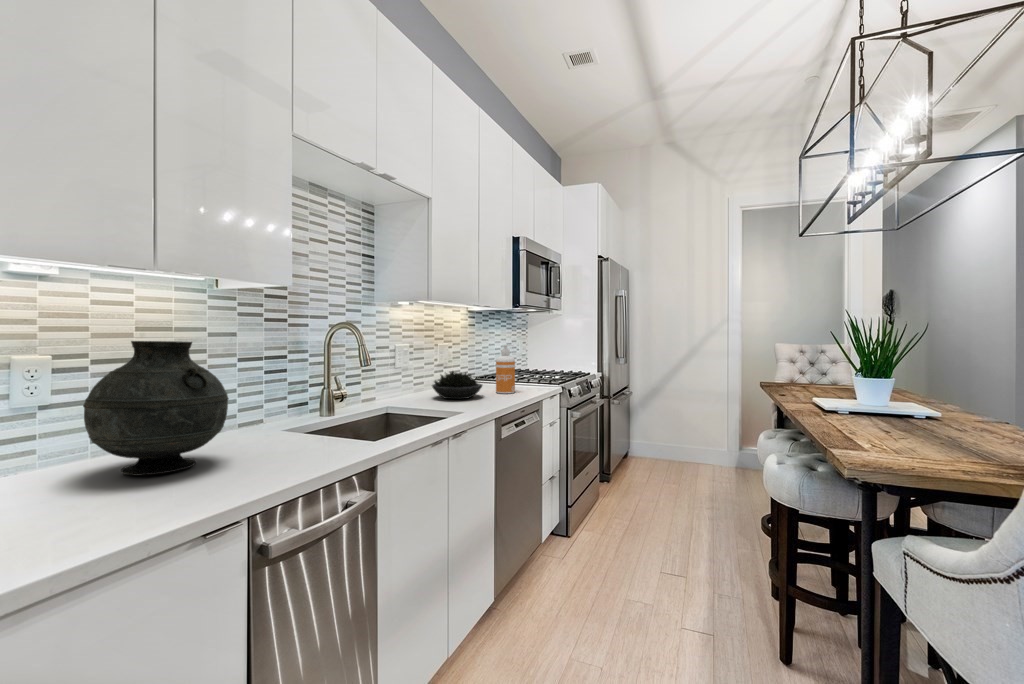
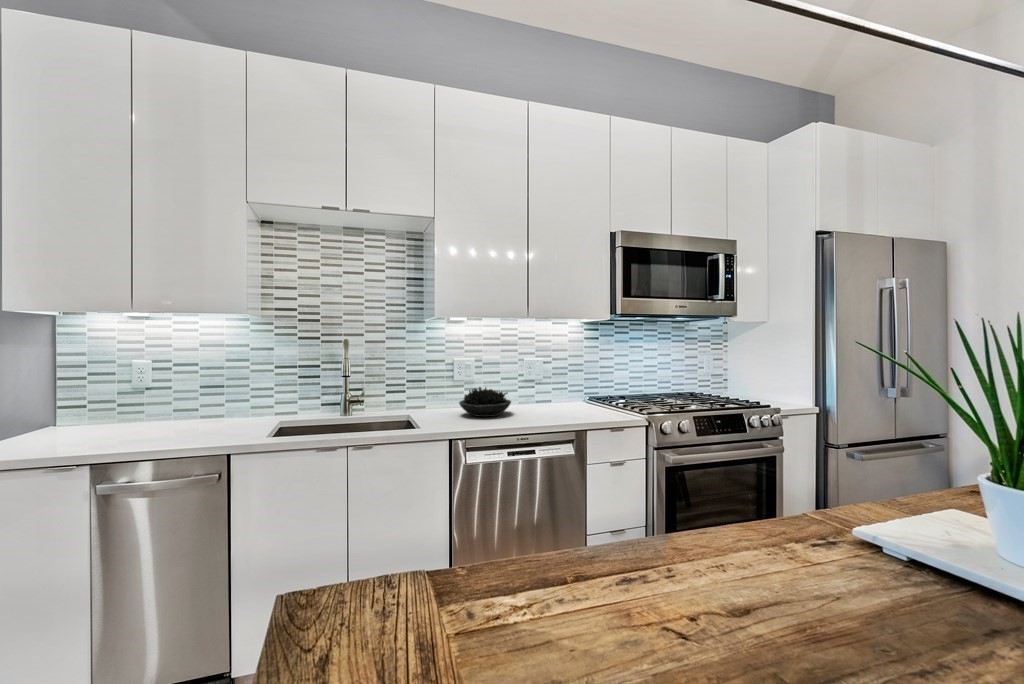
vase: present [83,341,229,475] -> none [113,355,198,433]
soap dispenser: present [496,344,515,394] -> none [533,362,554,418]

